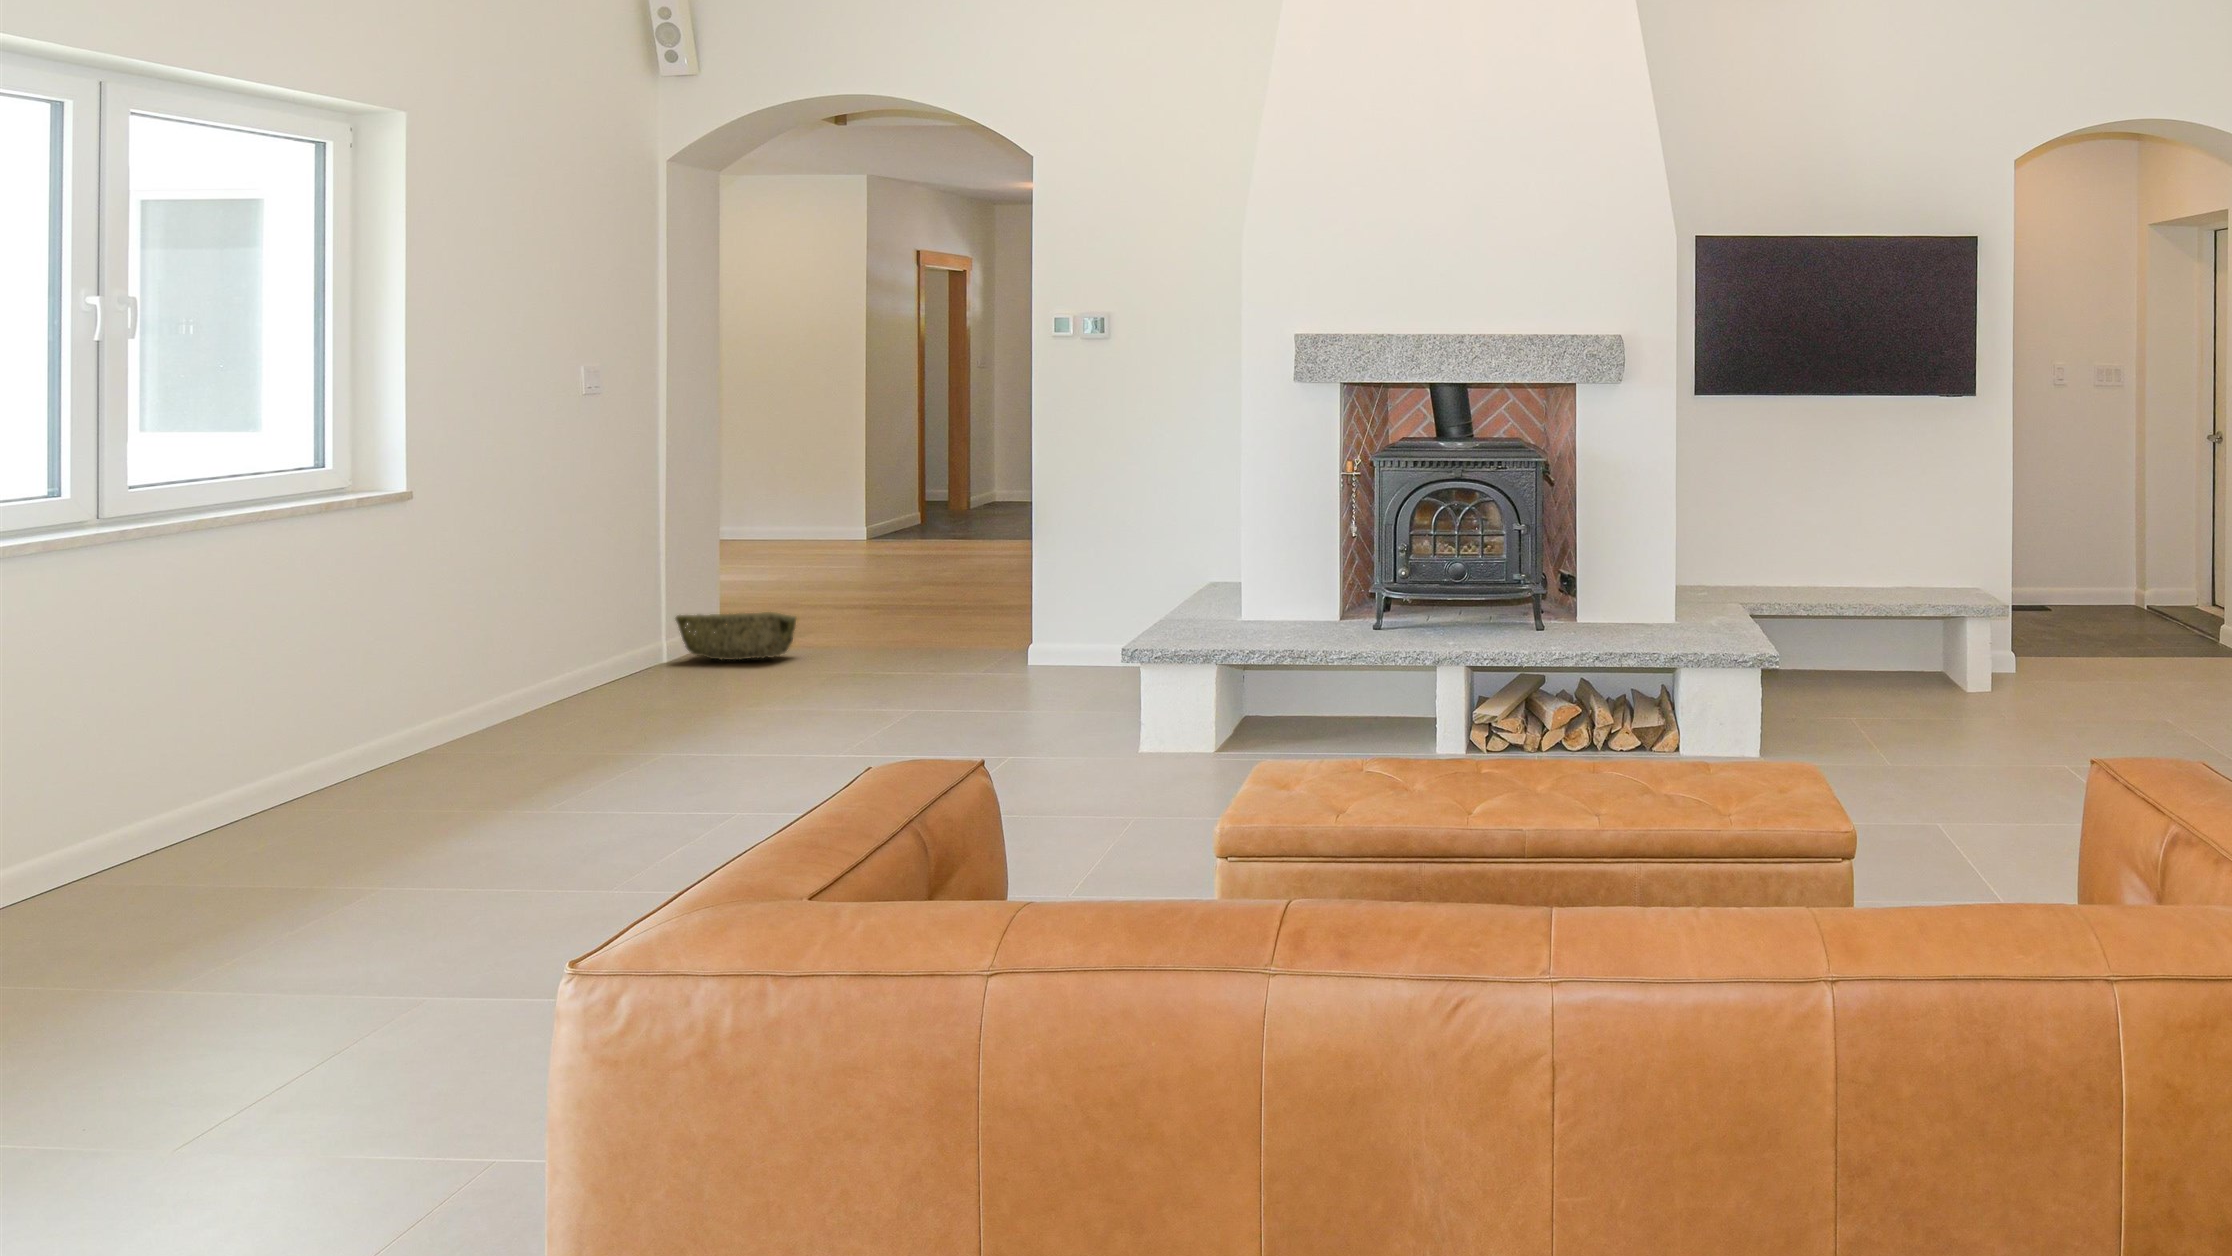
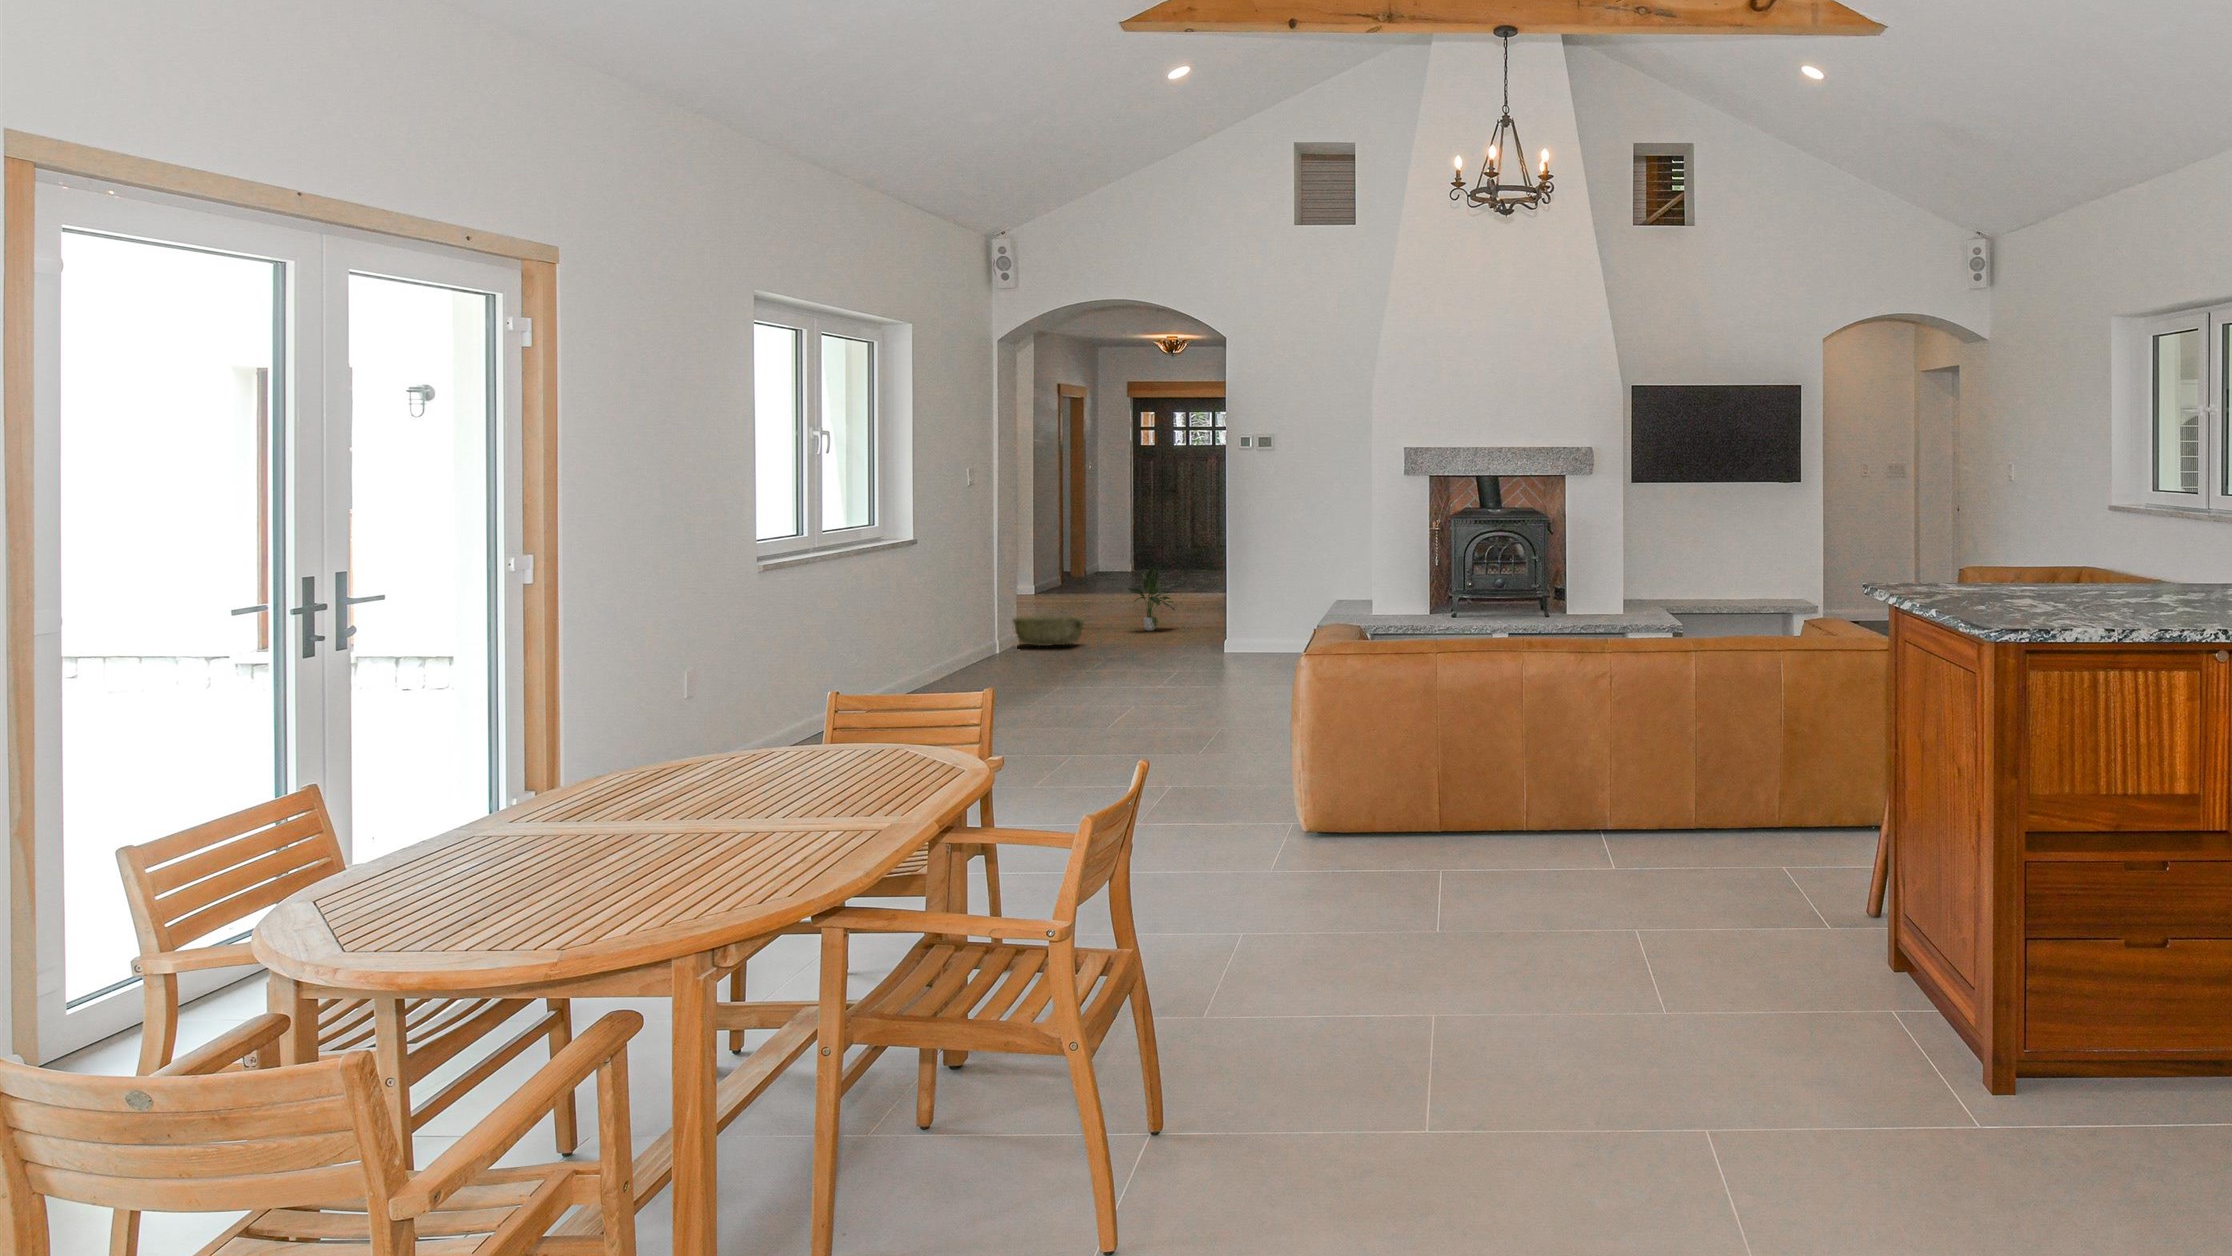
potted plant: none [883,532,962,632] -> present [1128,568,1175,631]

